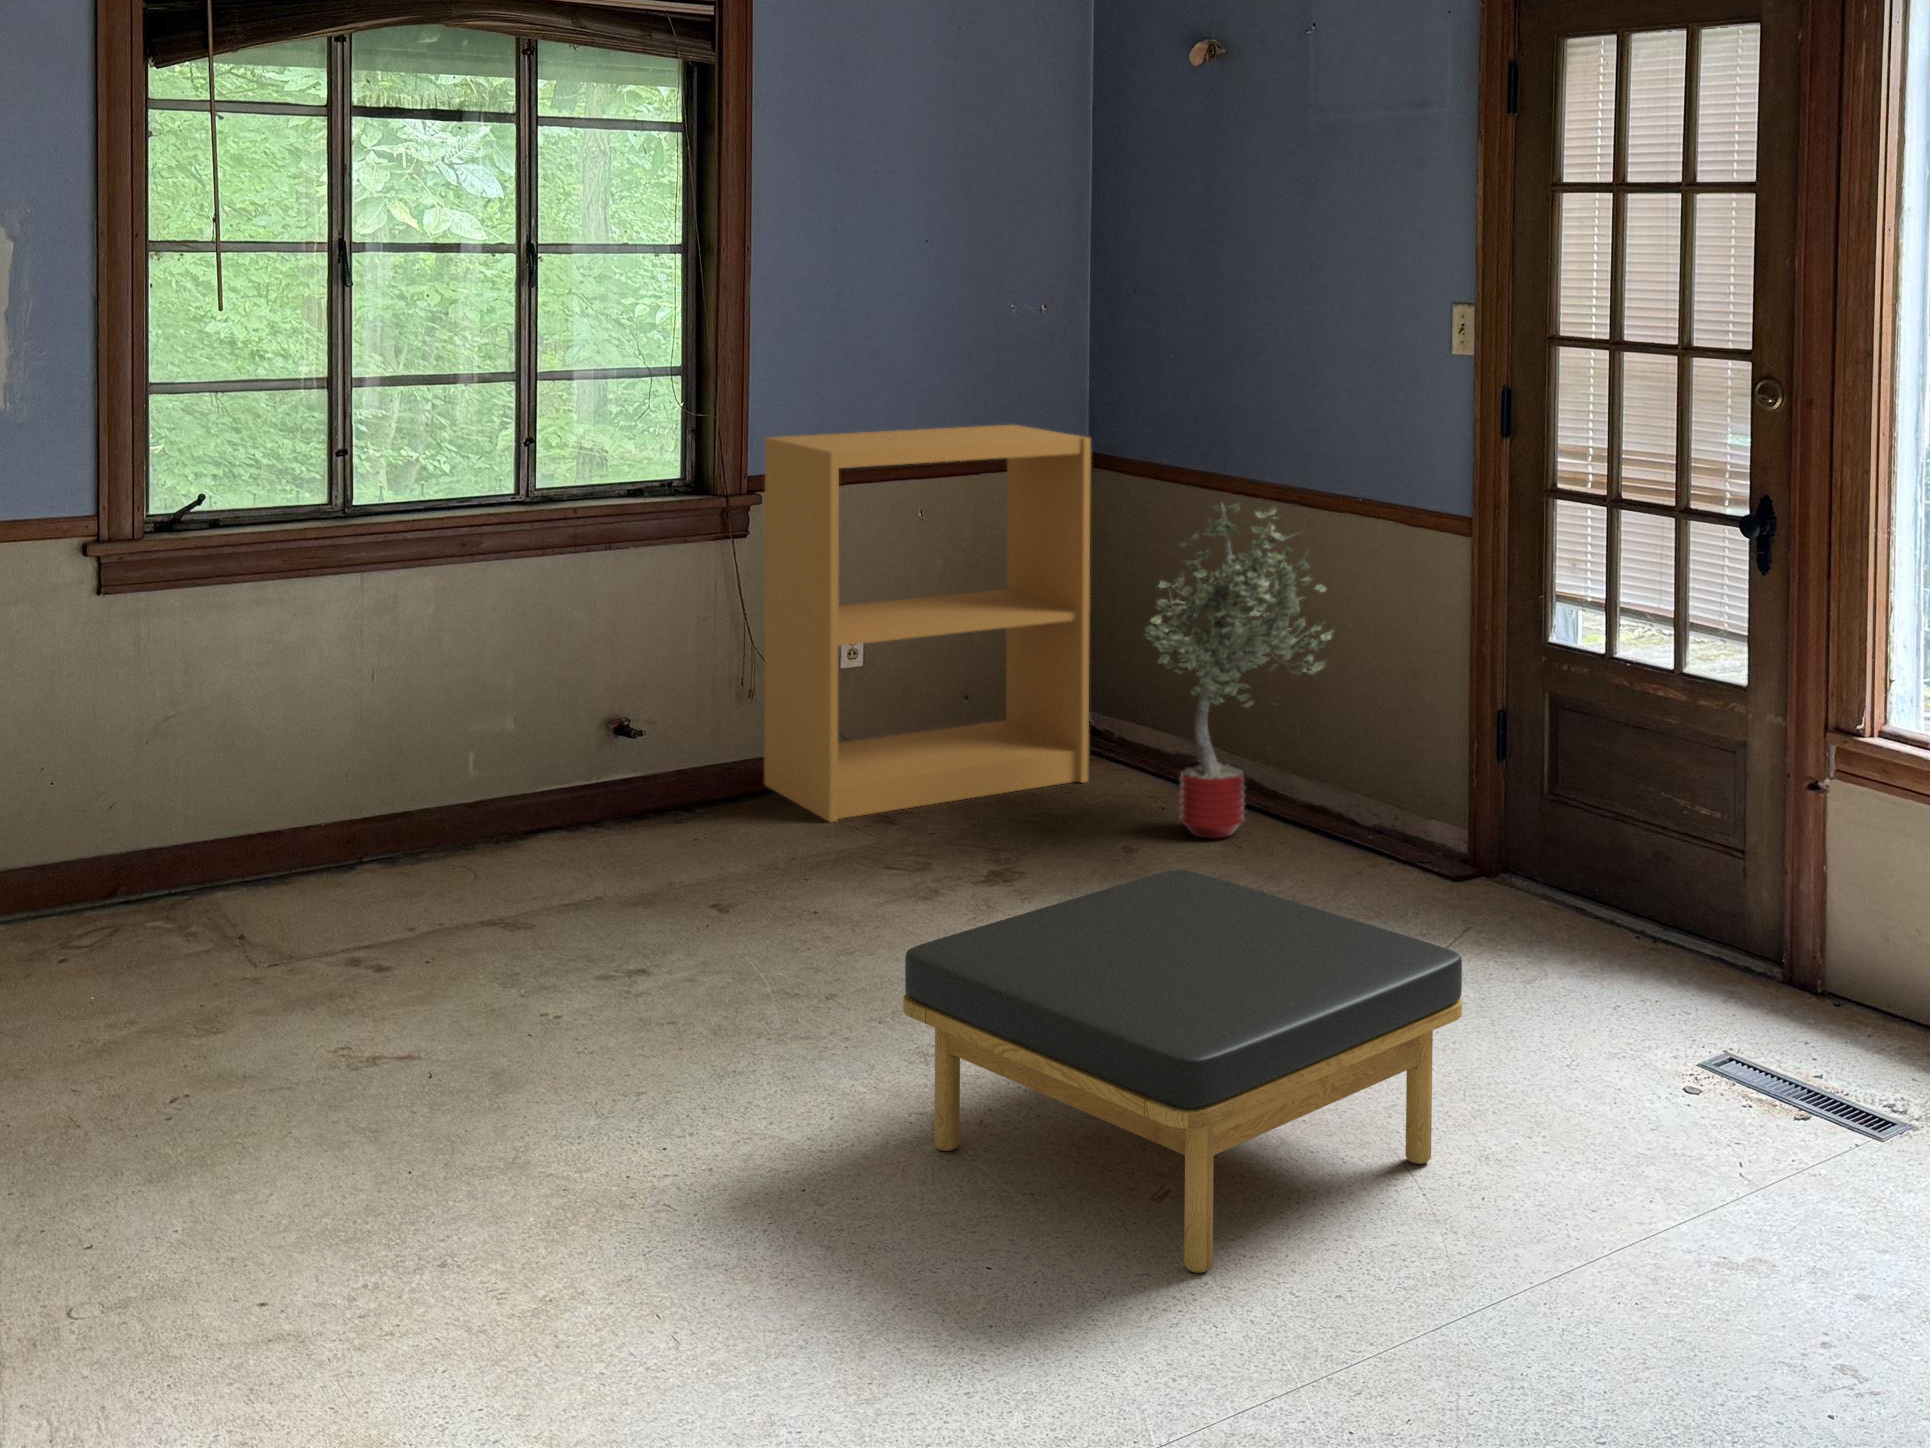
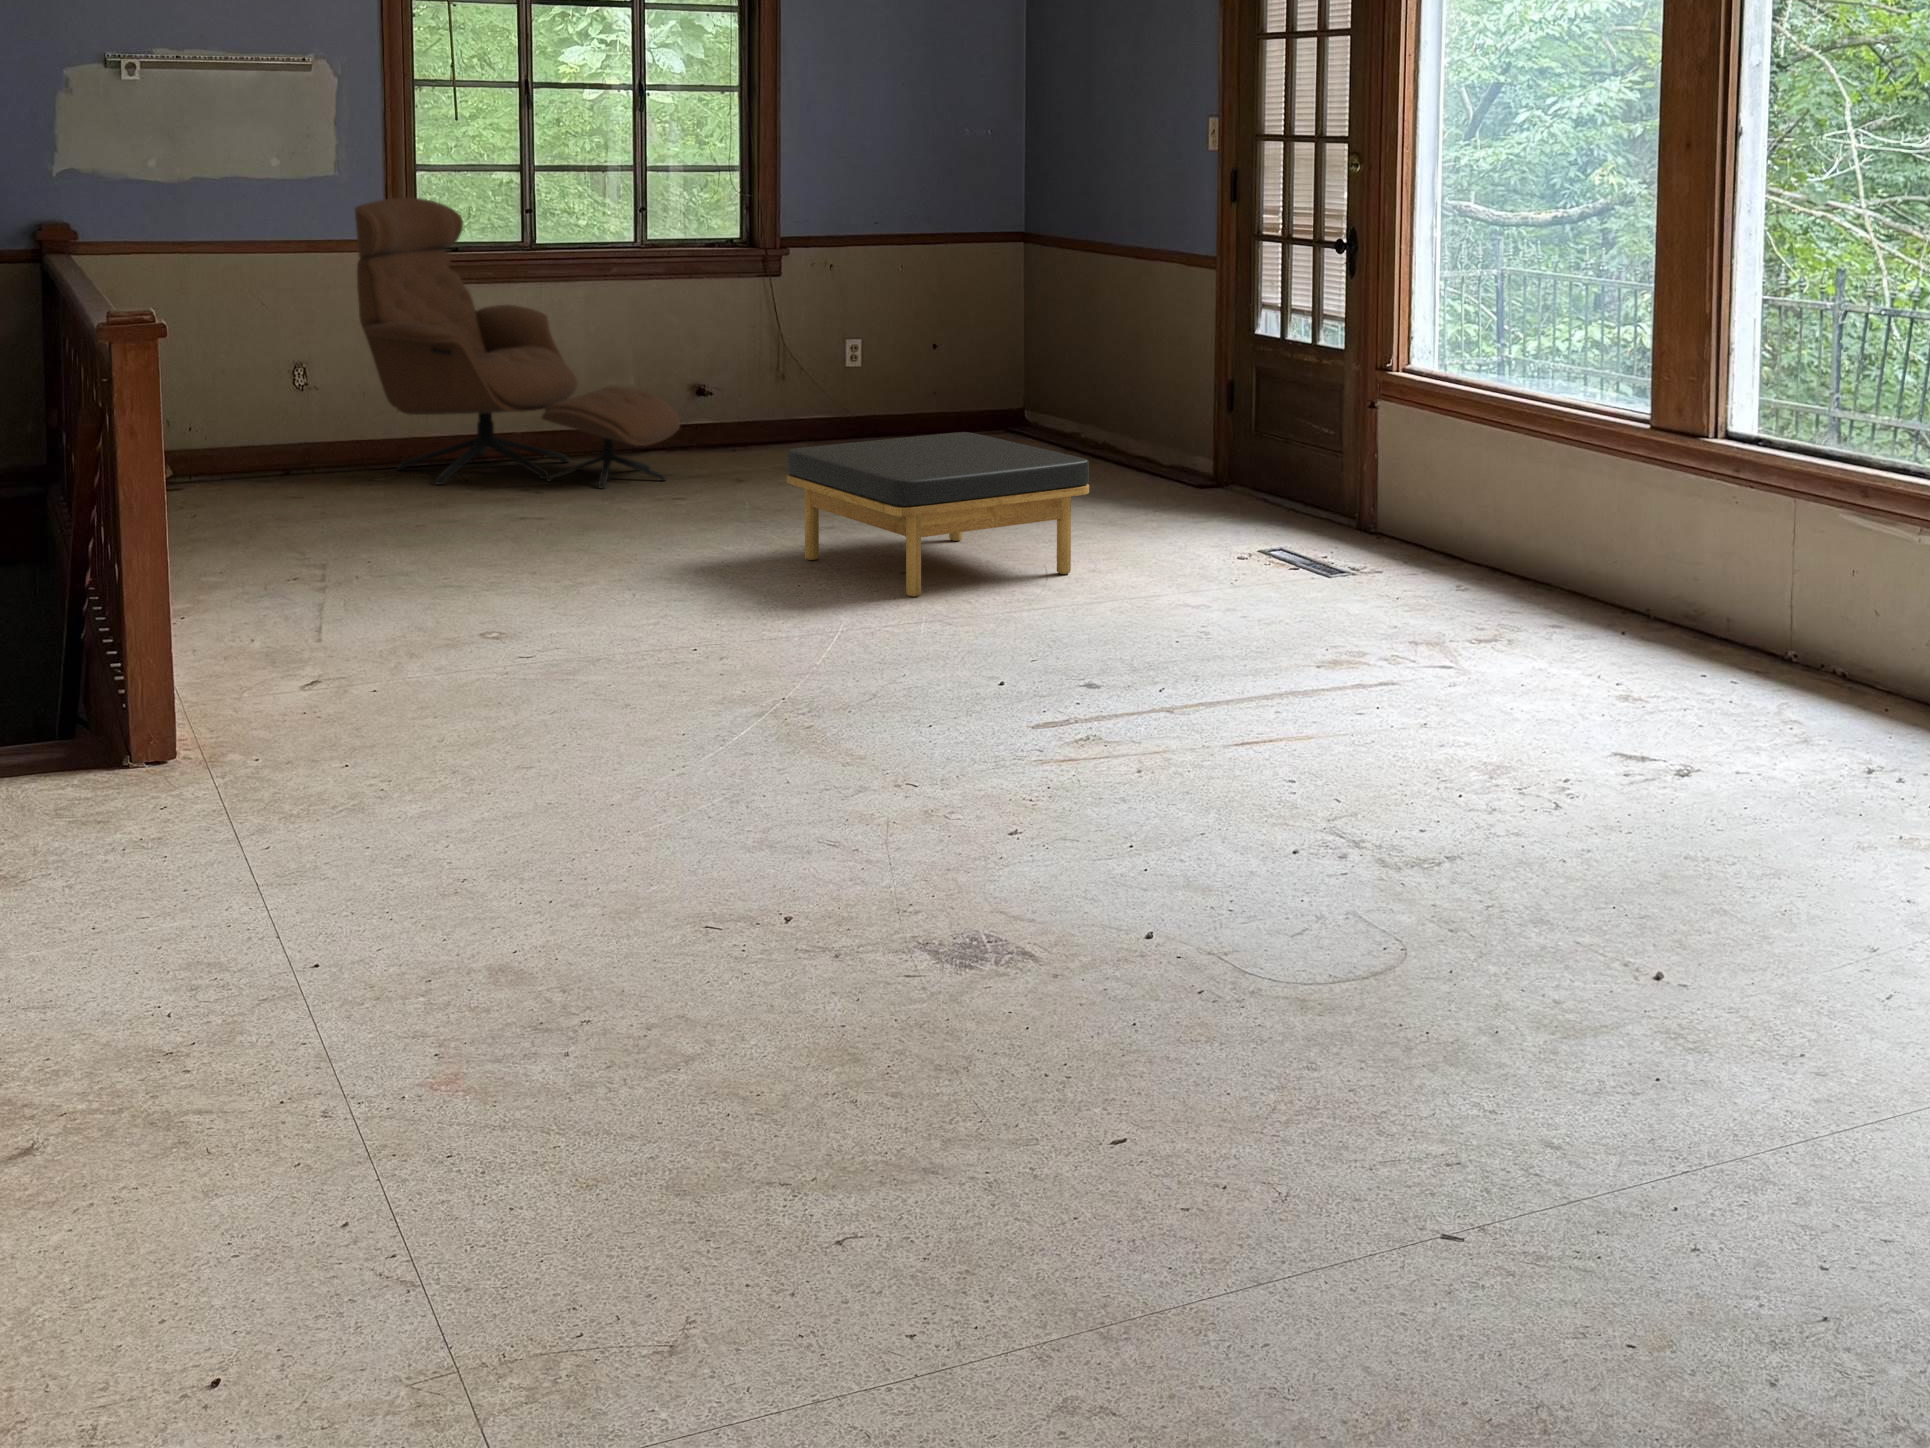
bookshelf: present [764,425,1091,822] -> none [793,209,1005,454]
lounge chair: none [44,438,613,947] -> present [354,198,680,489]
potted tree: present [1143,504,1333,838] -> none [1028,249,1147,468]

